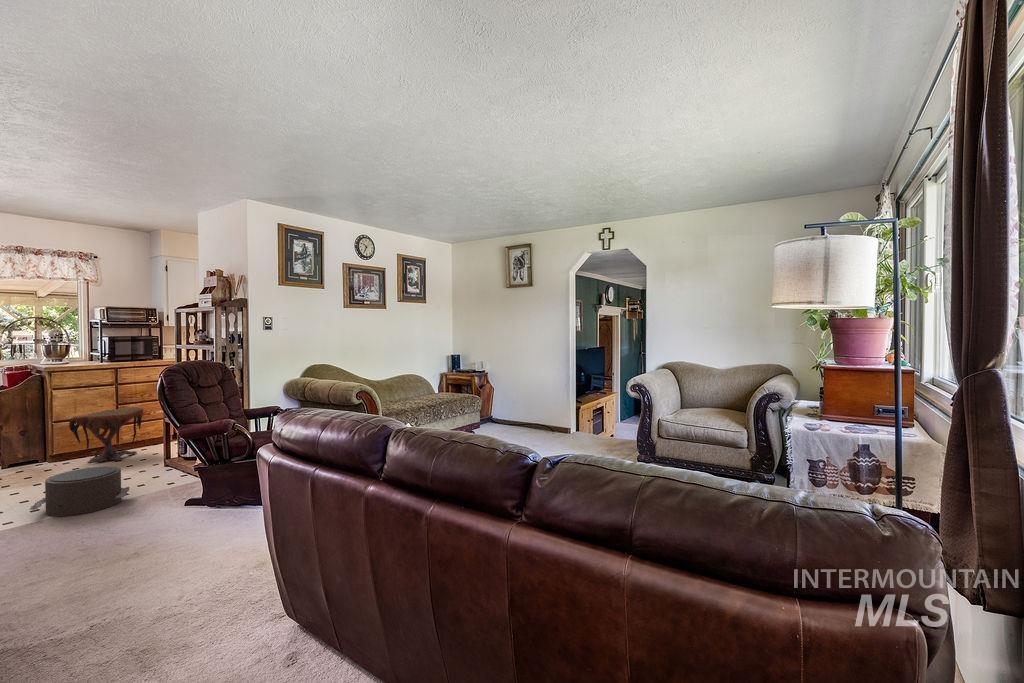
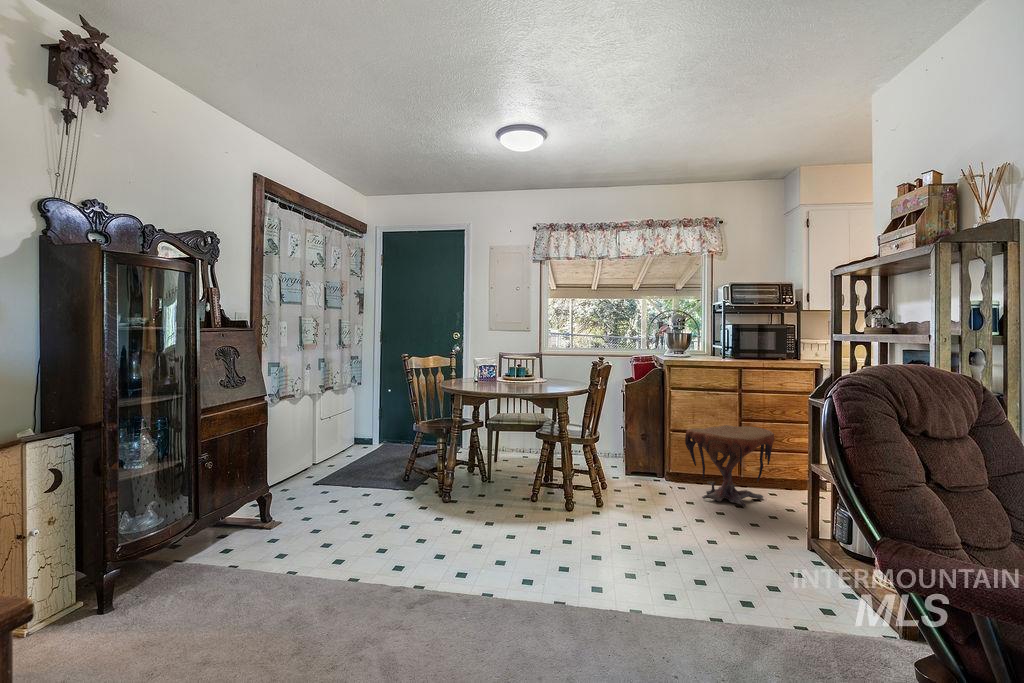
pouf: present [30,467,130,516] -> none [615,536,758,645]

